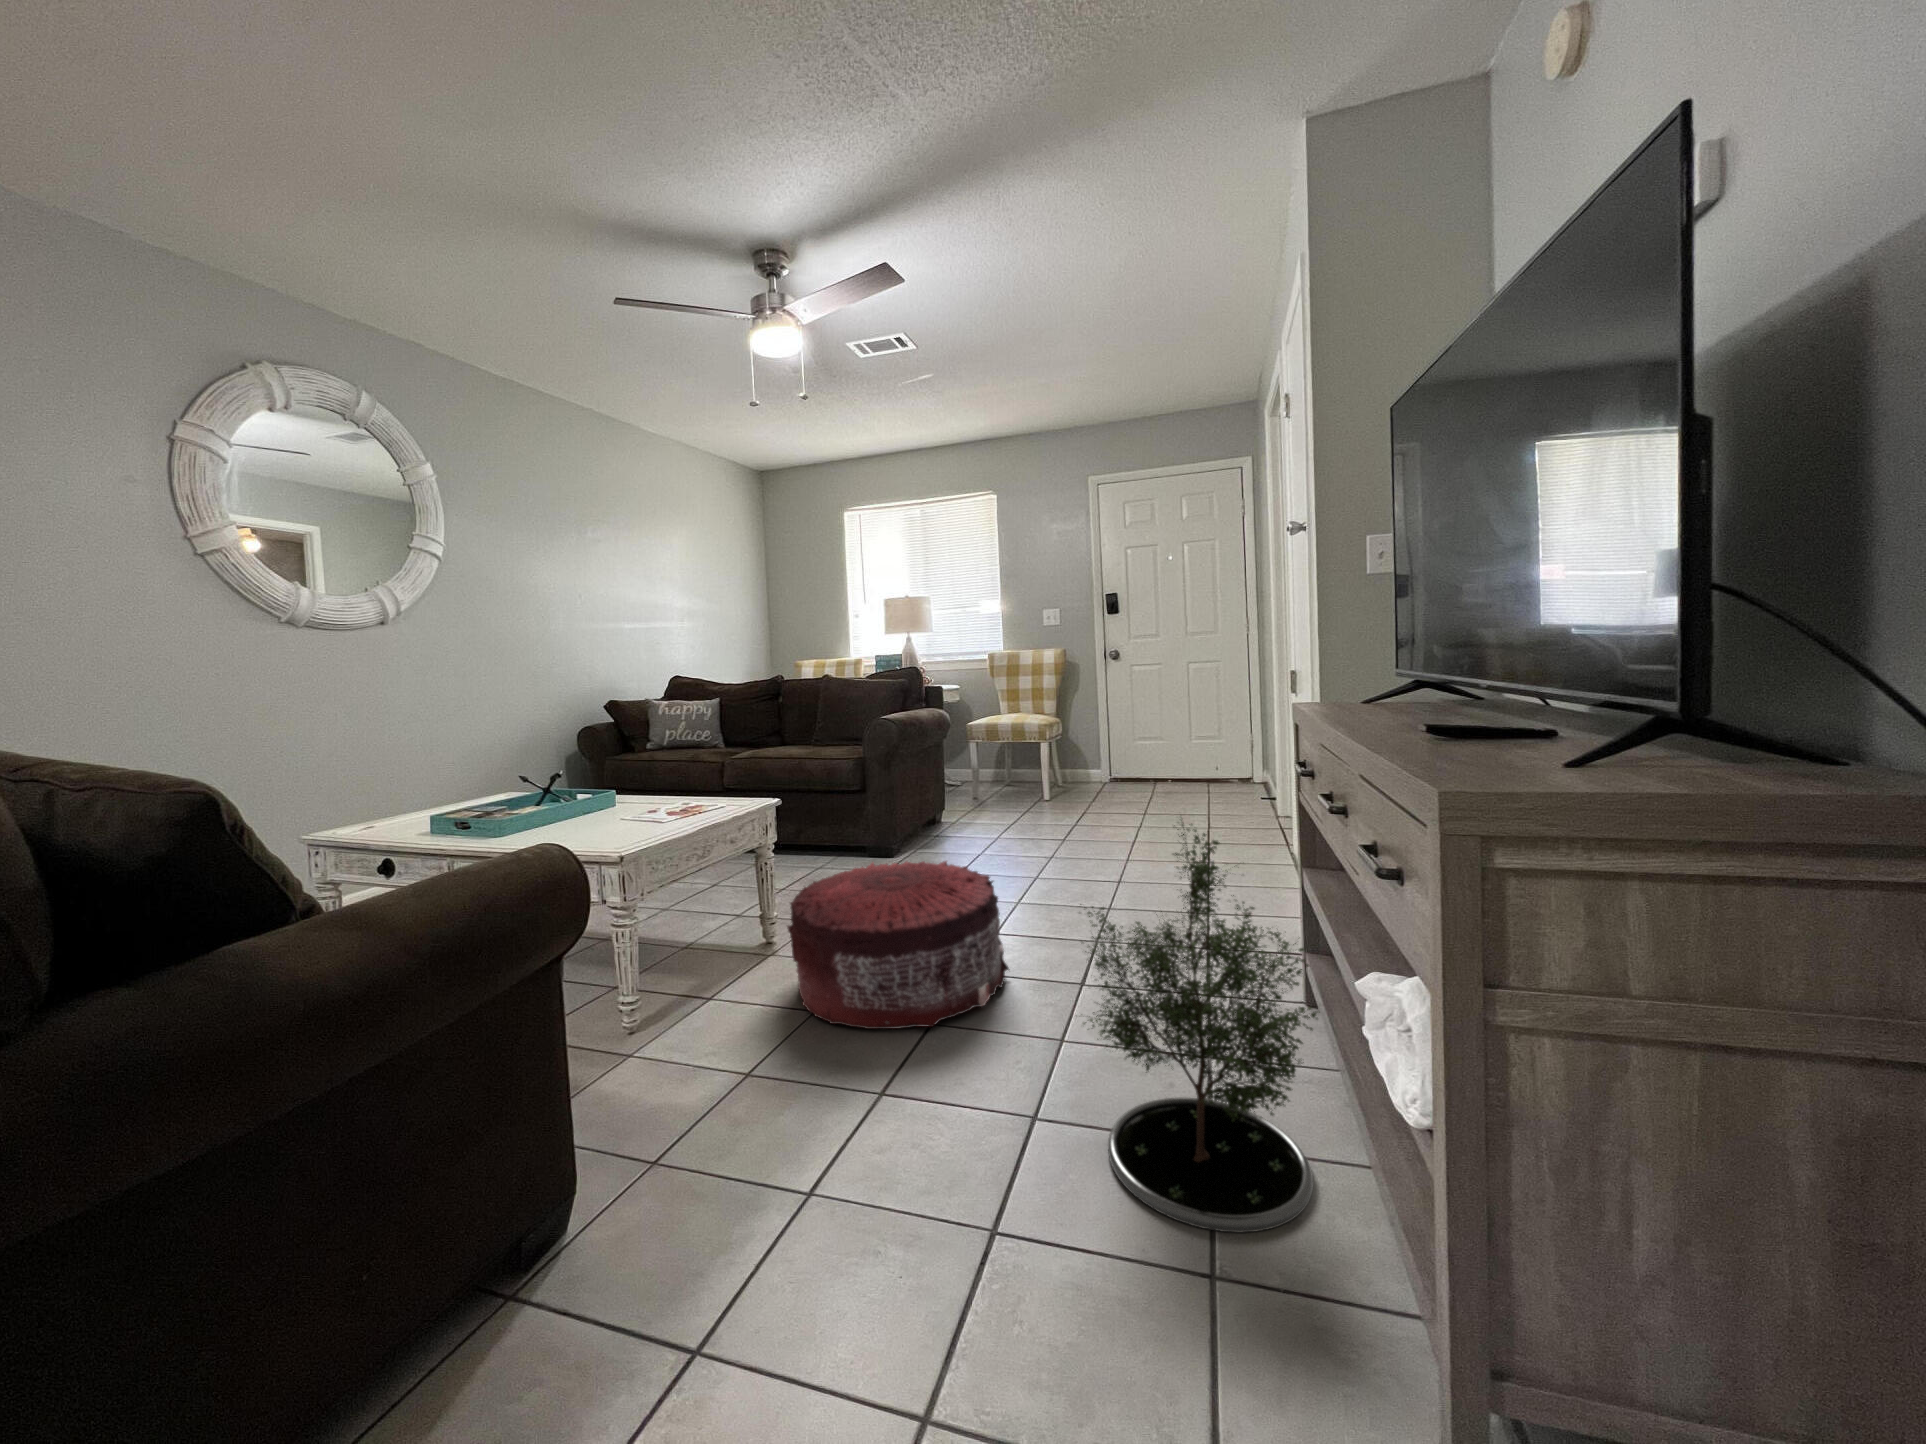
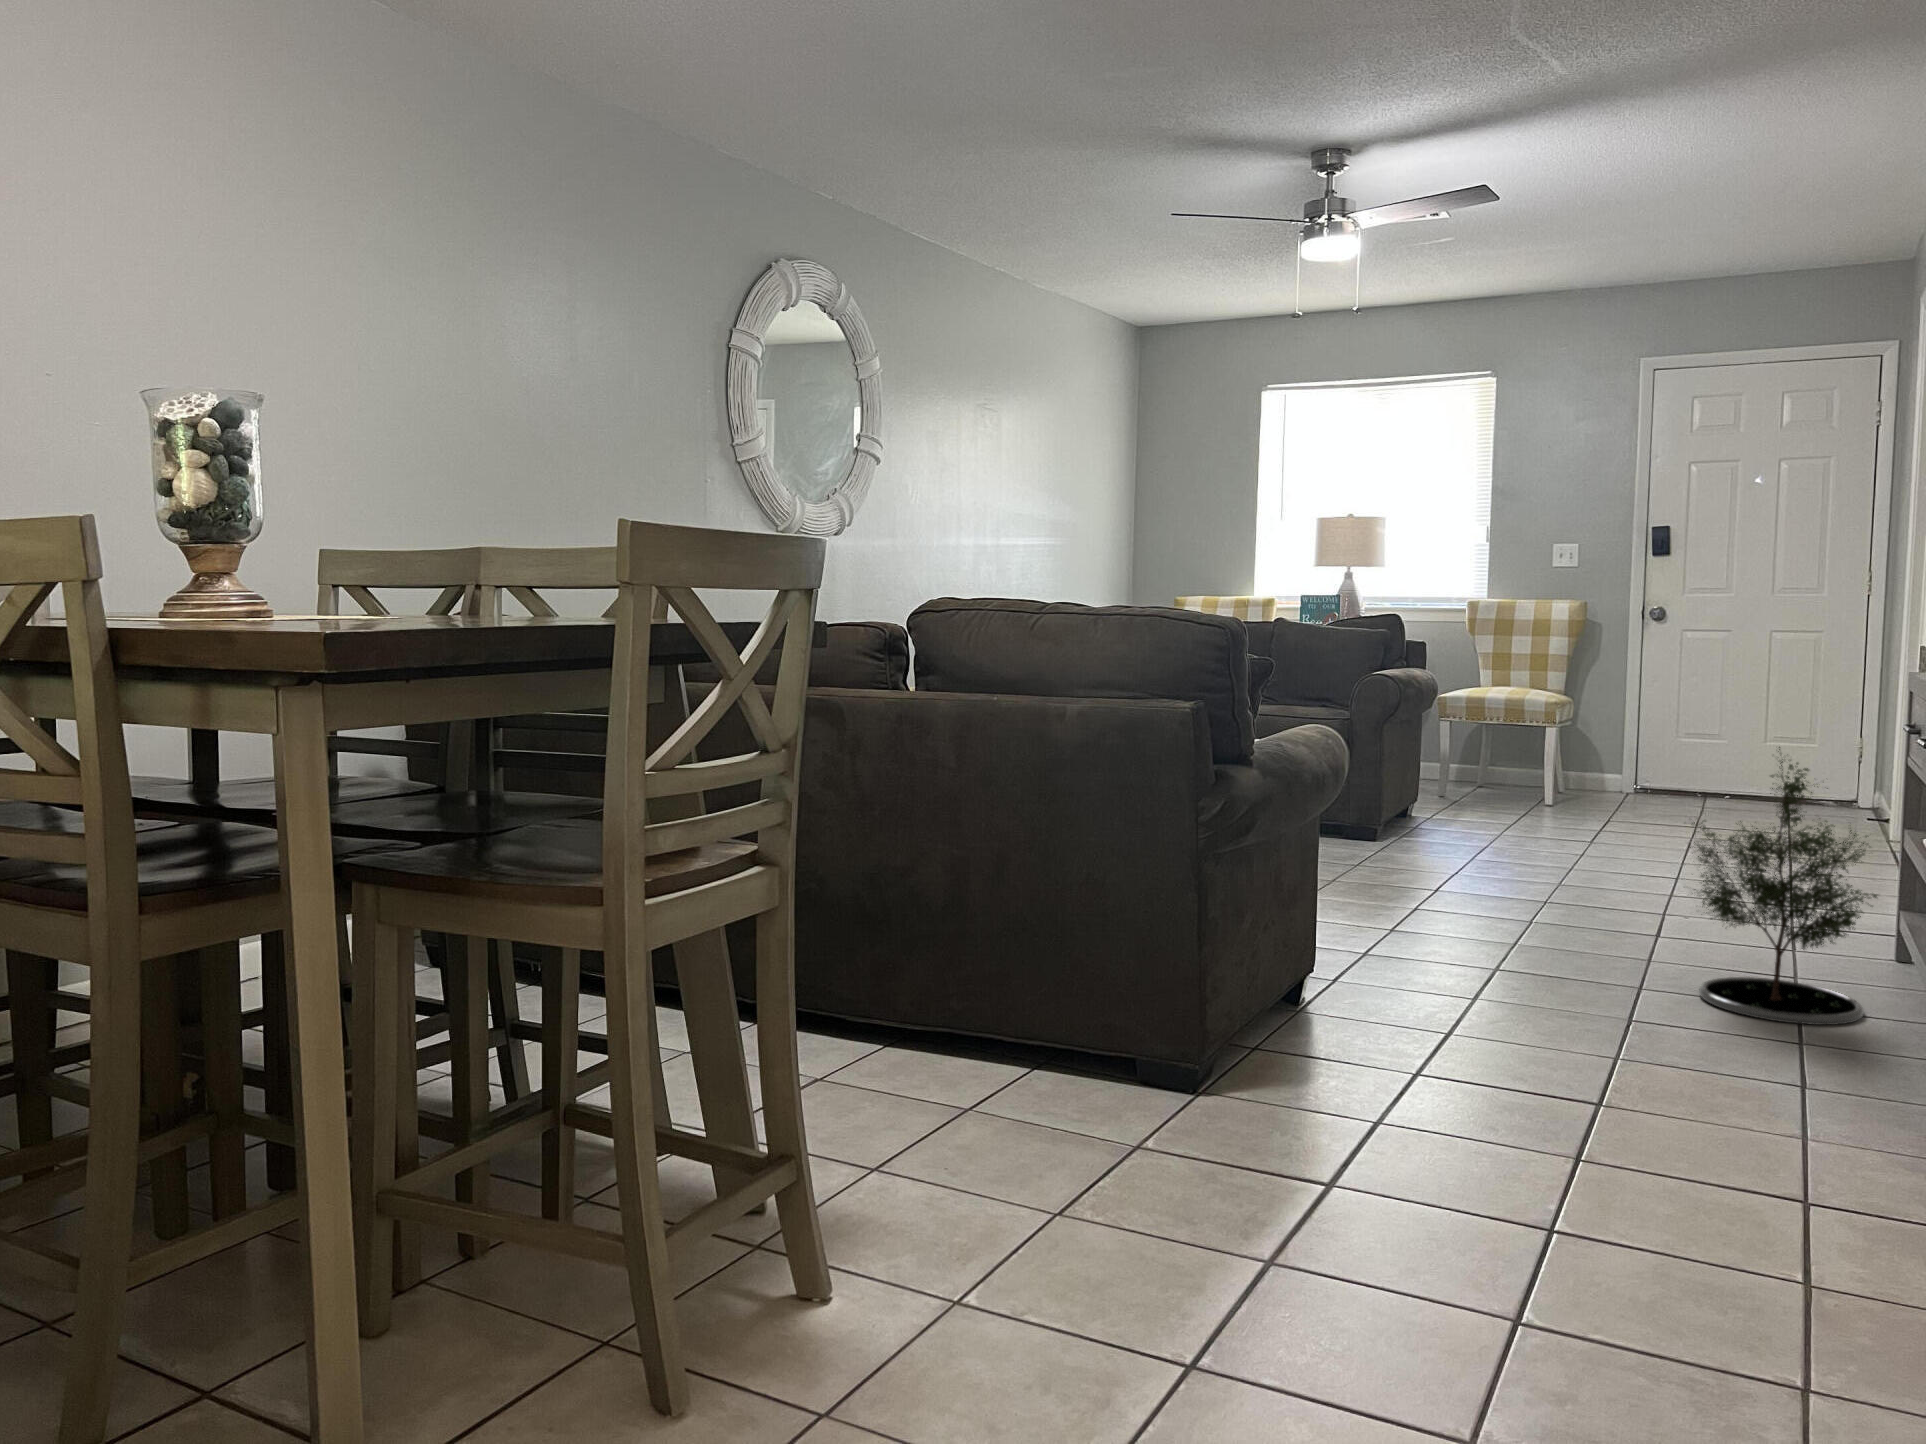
pouf: present [787,861,1009,1029] -> none [1362,810,1577,938]

